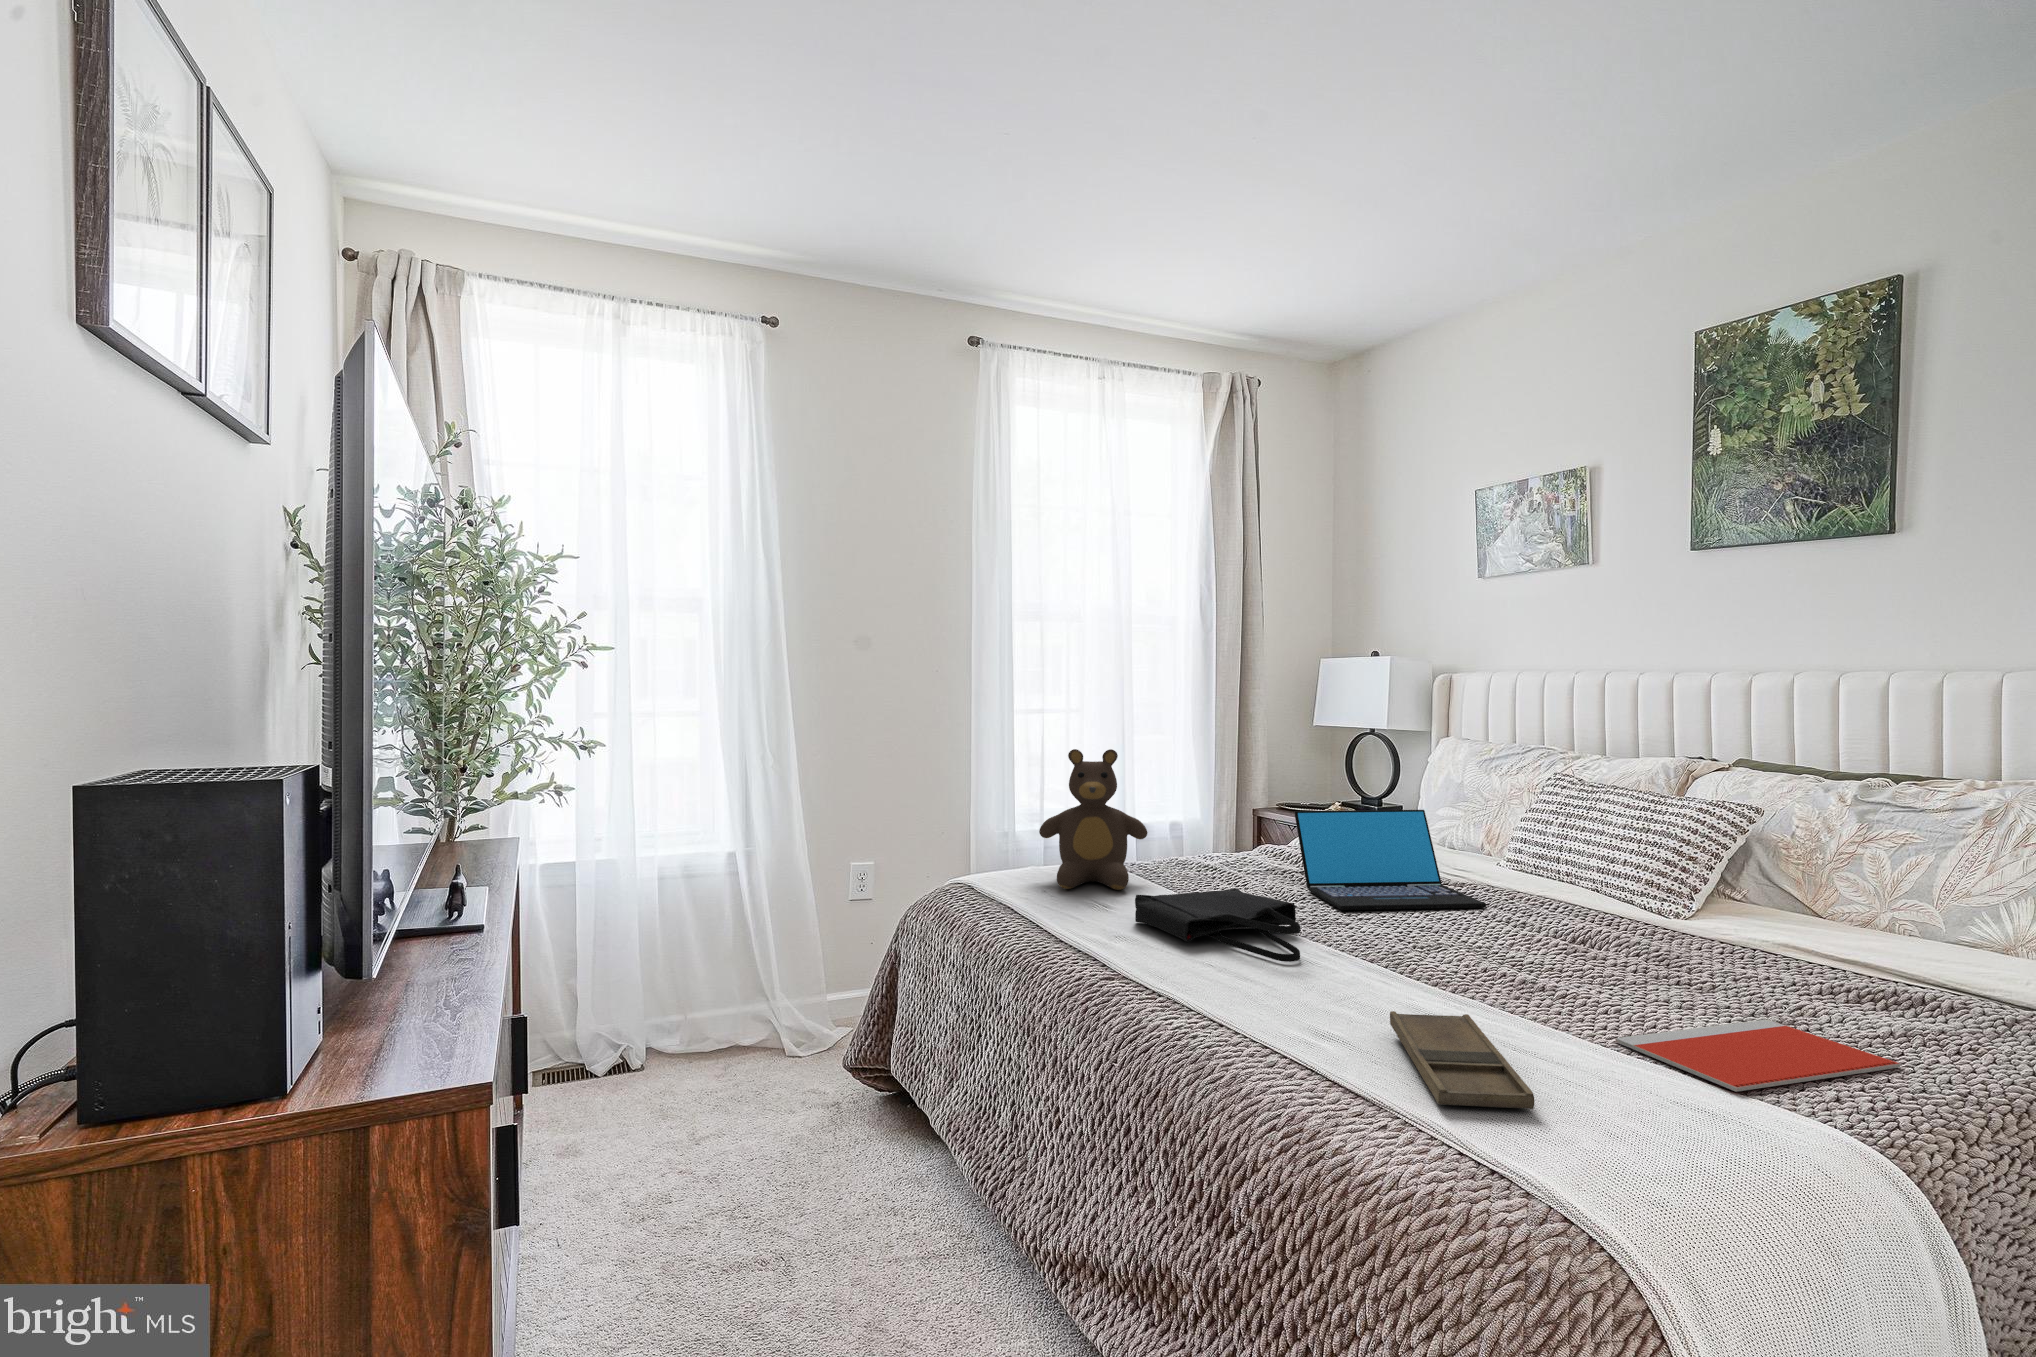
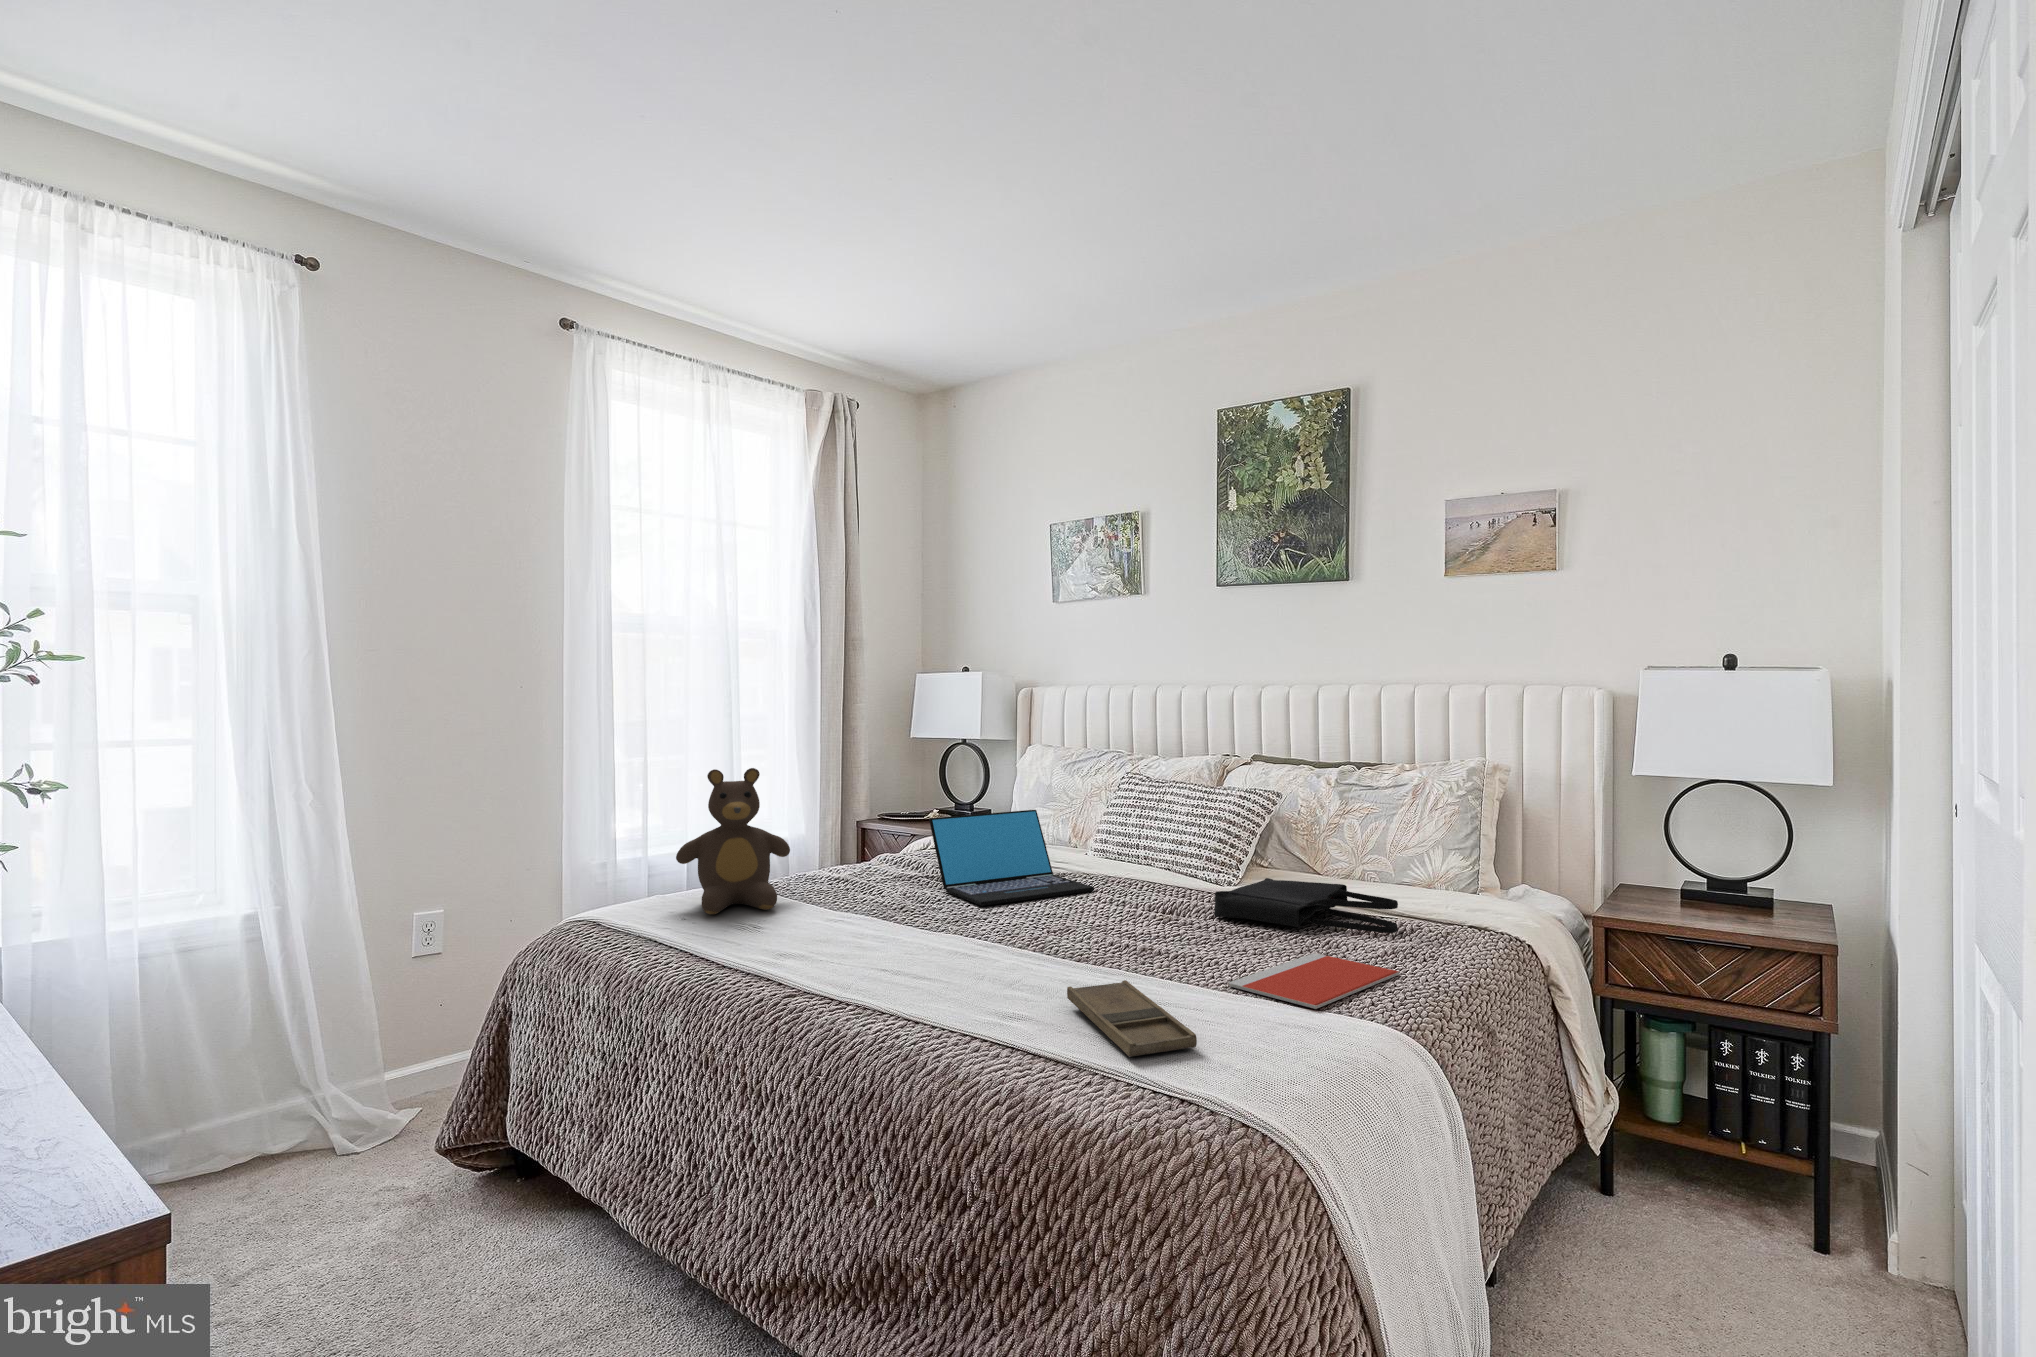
tote bag: present [1135,888,1301,962] -> present [1214,878,1398,933]

